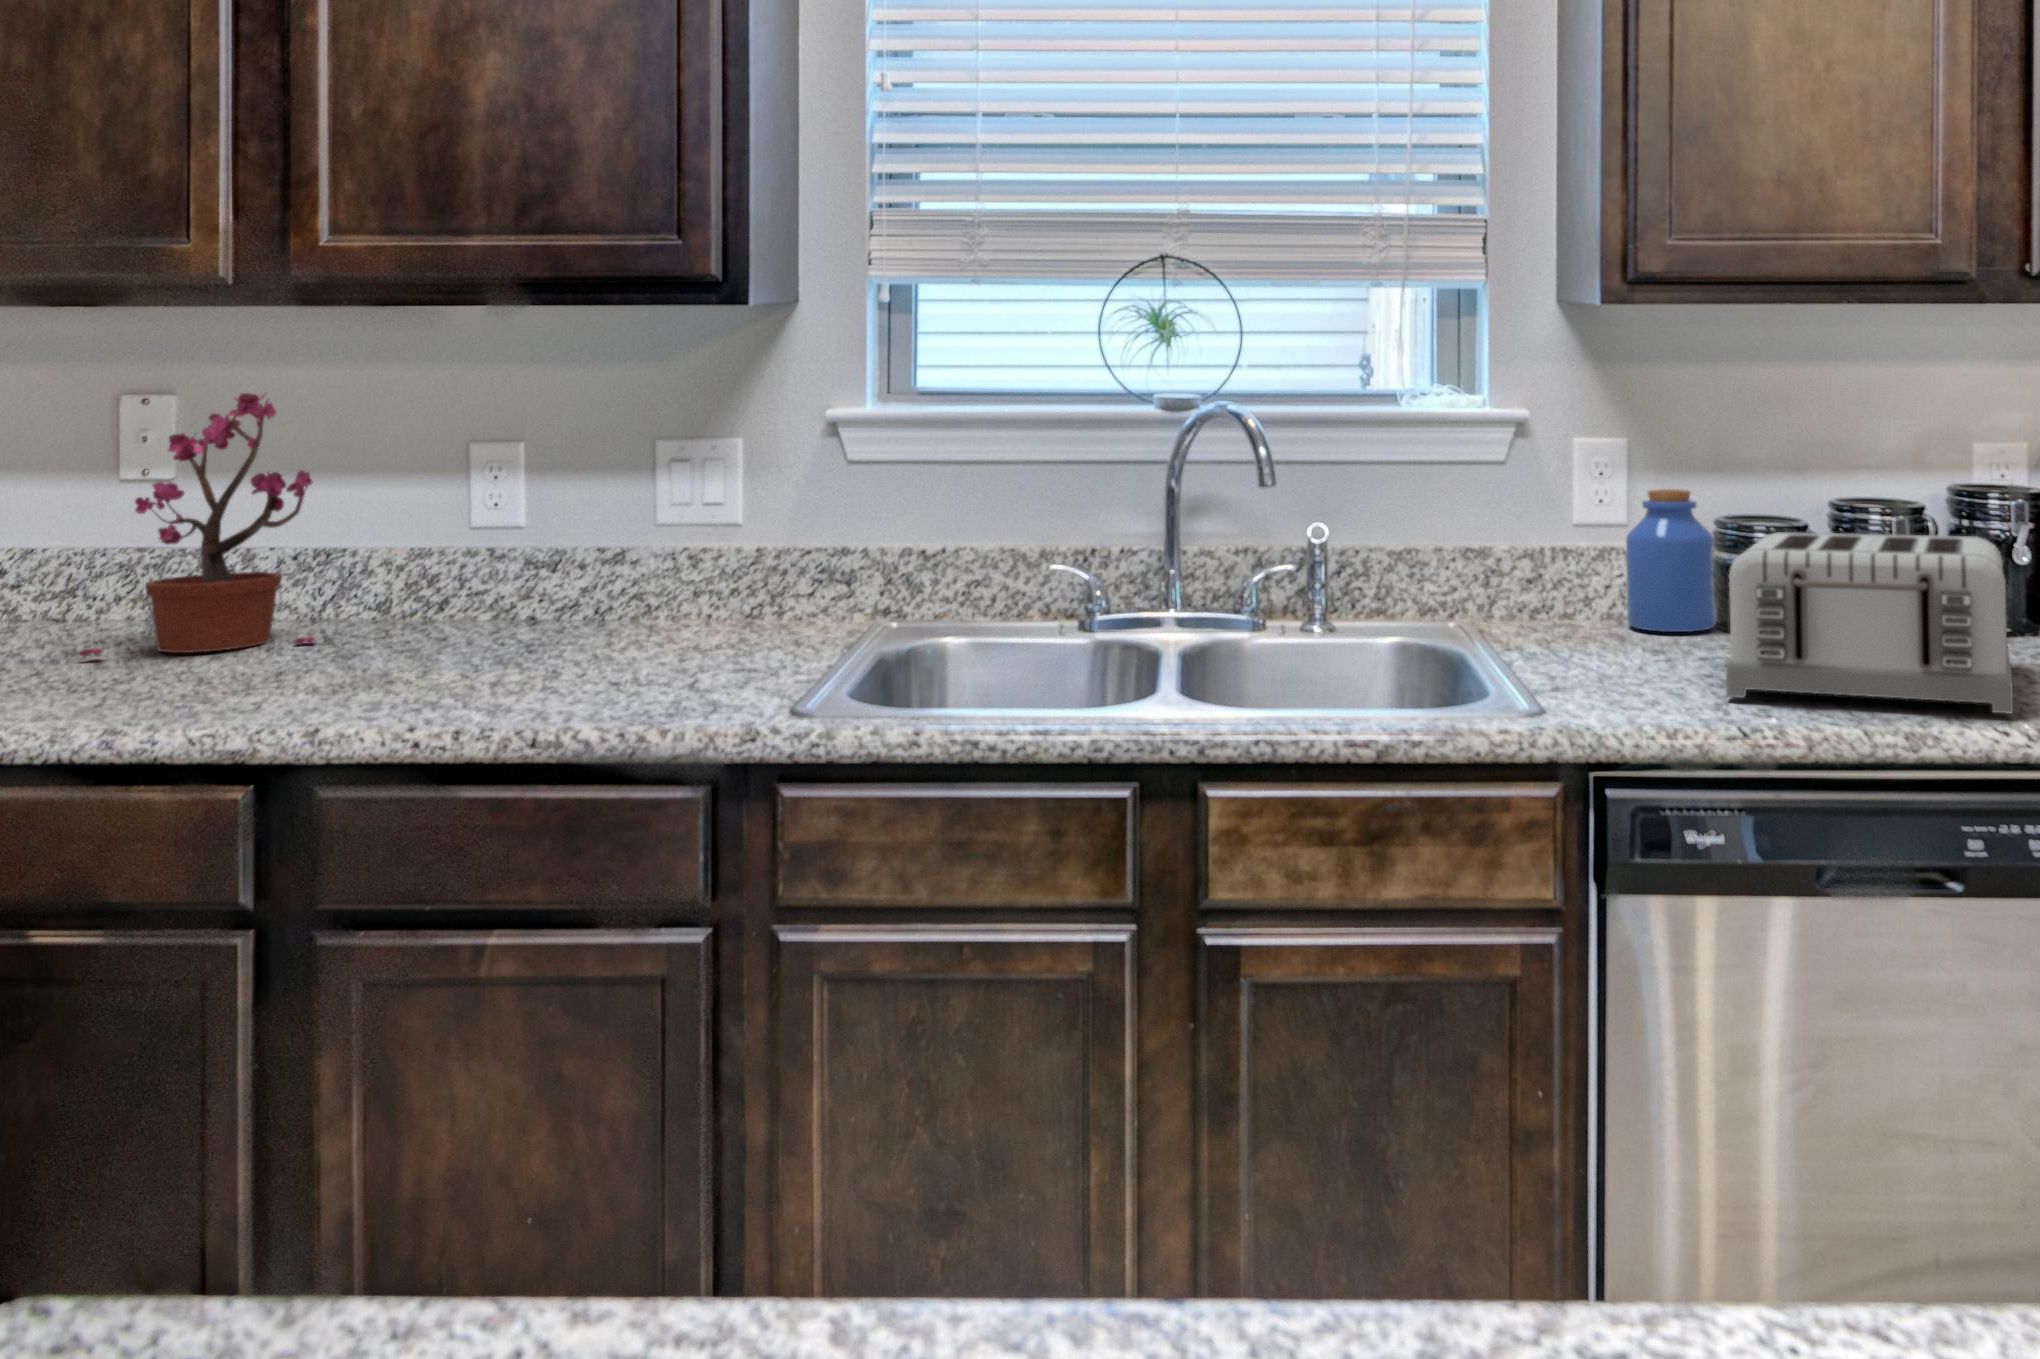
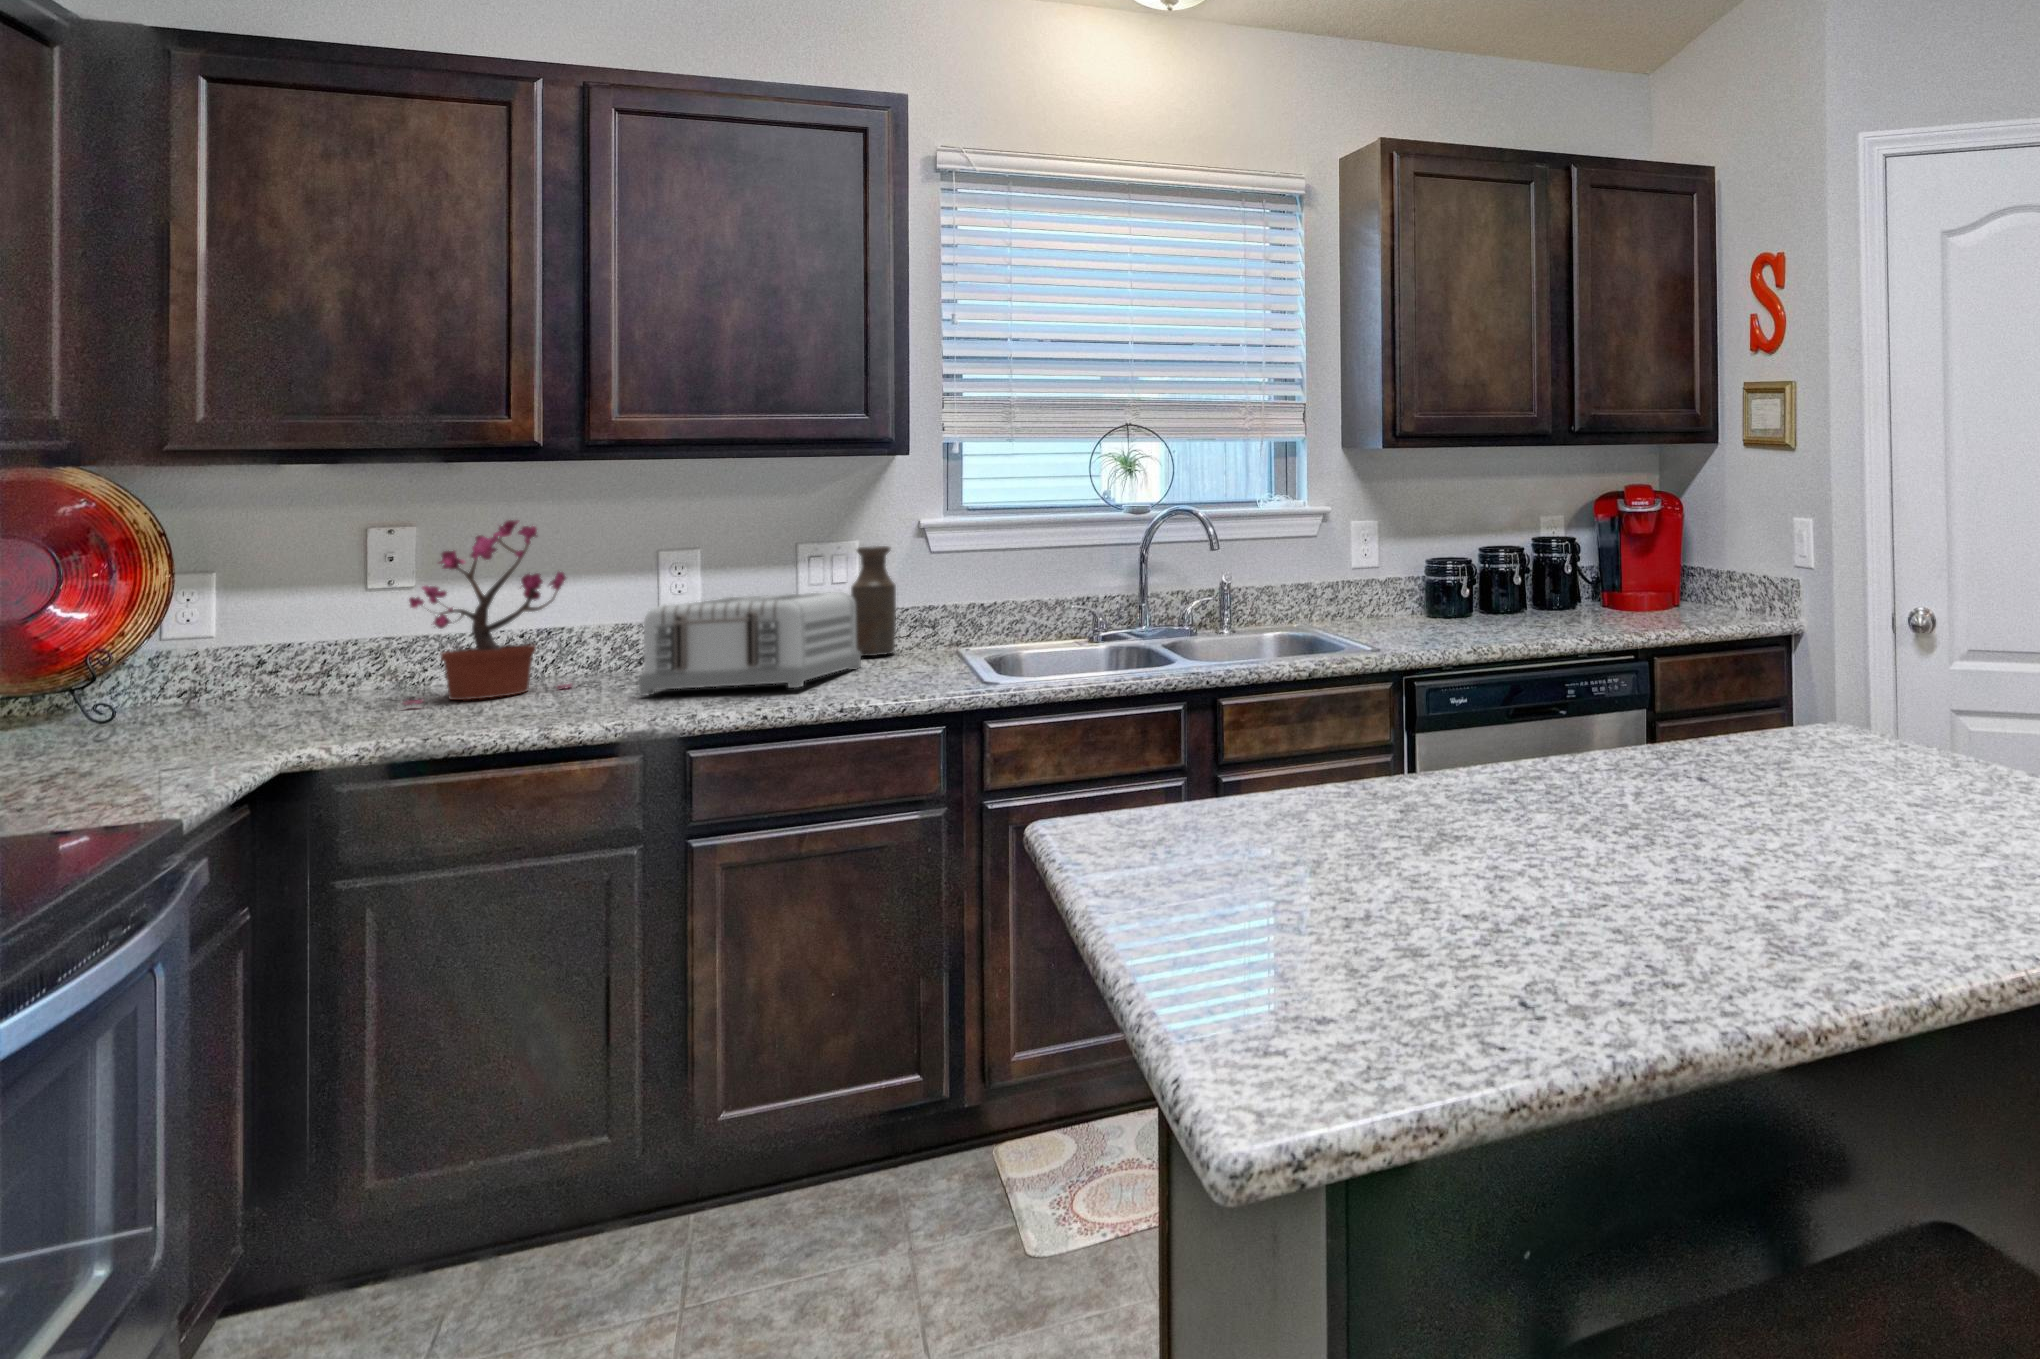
bottle: none [716,450,784,625] -> present [851,546,896,656]
jar: present [1626,489,1716,632] -> none [1381,547,1428,622]
toaster: present [1726,532,2013,713] -> present [639,592,861,696]

